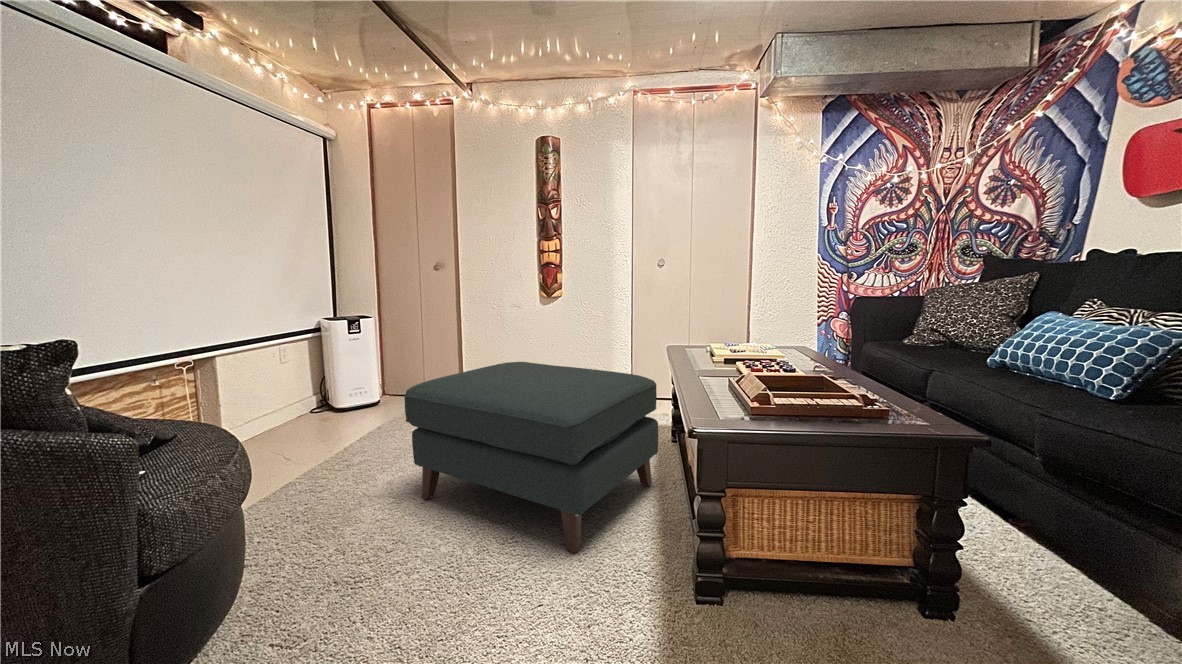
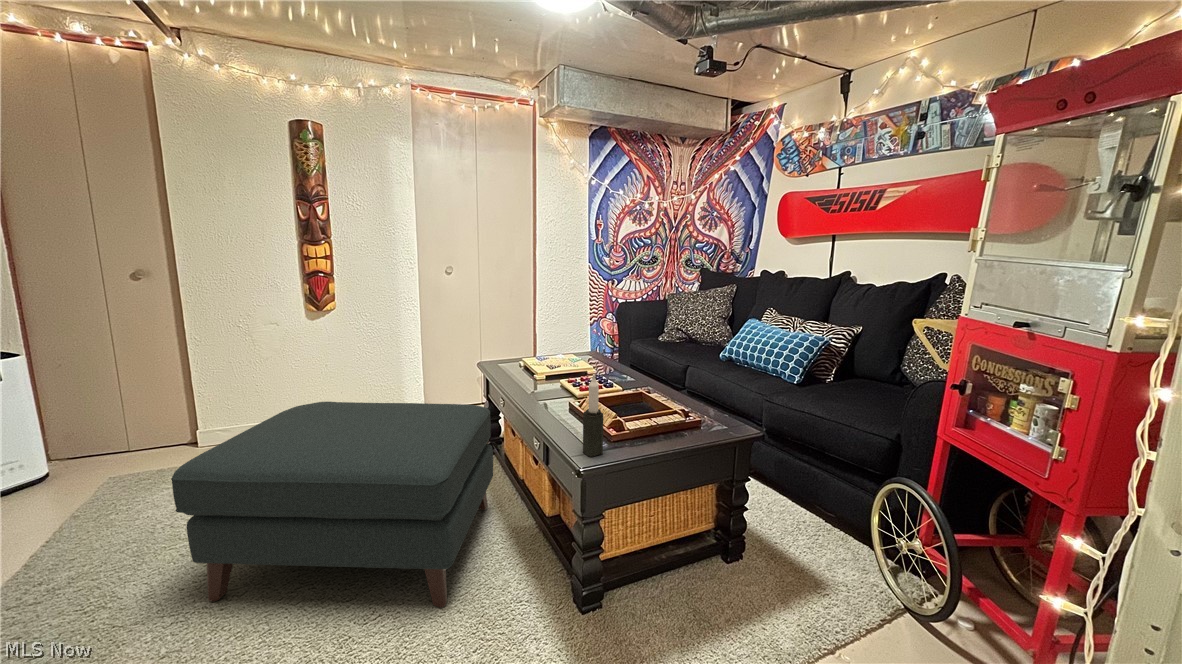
candle: none [715,329,738,424] -> present [583,374,603,457]

